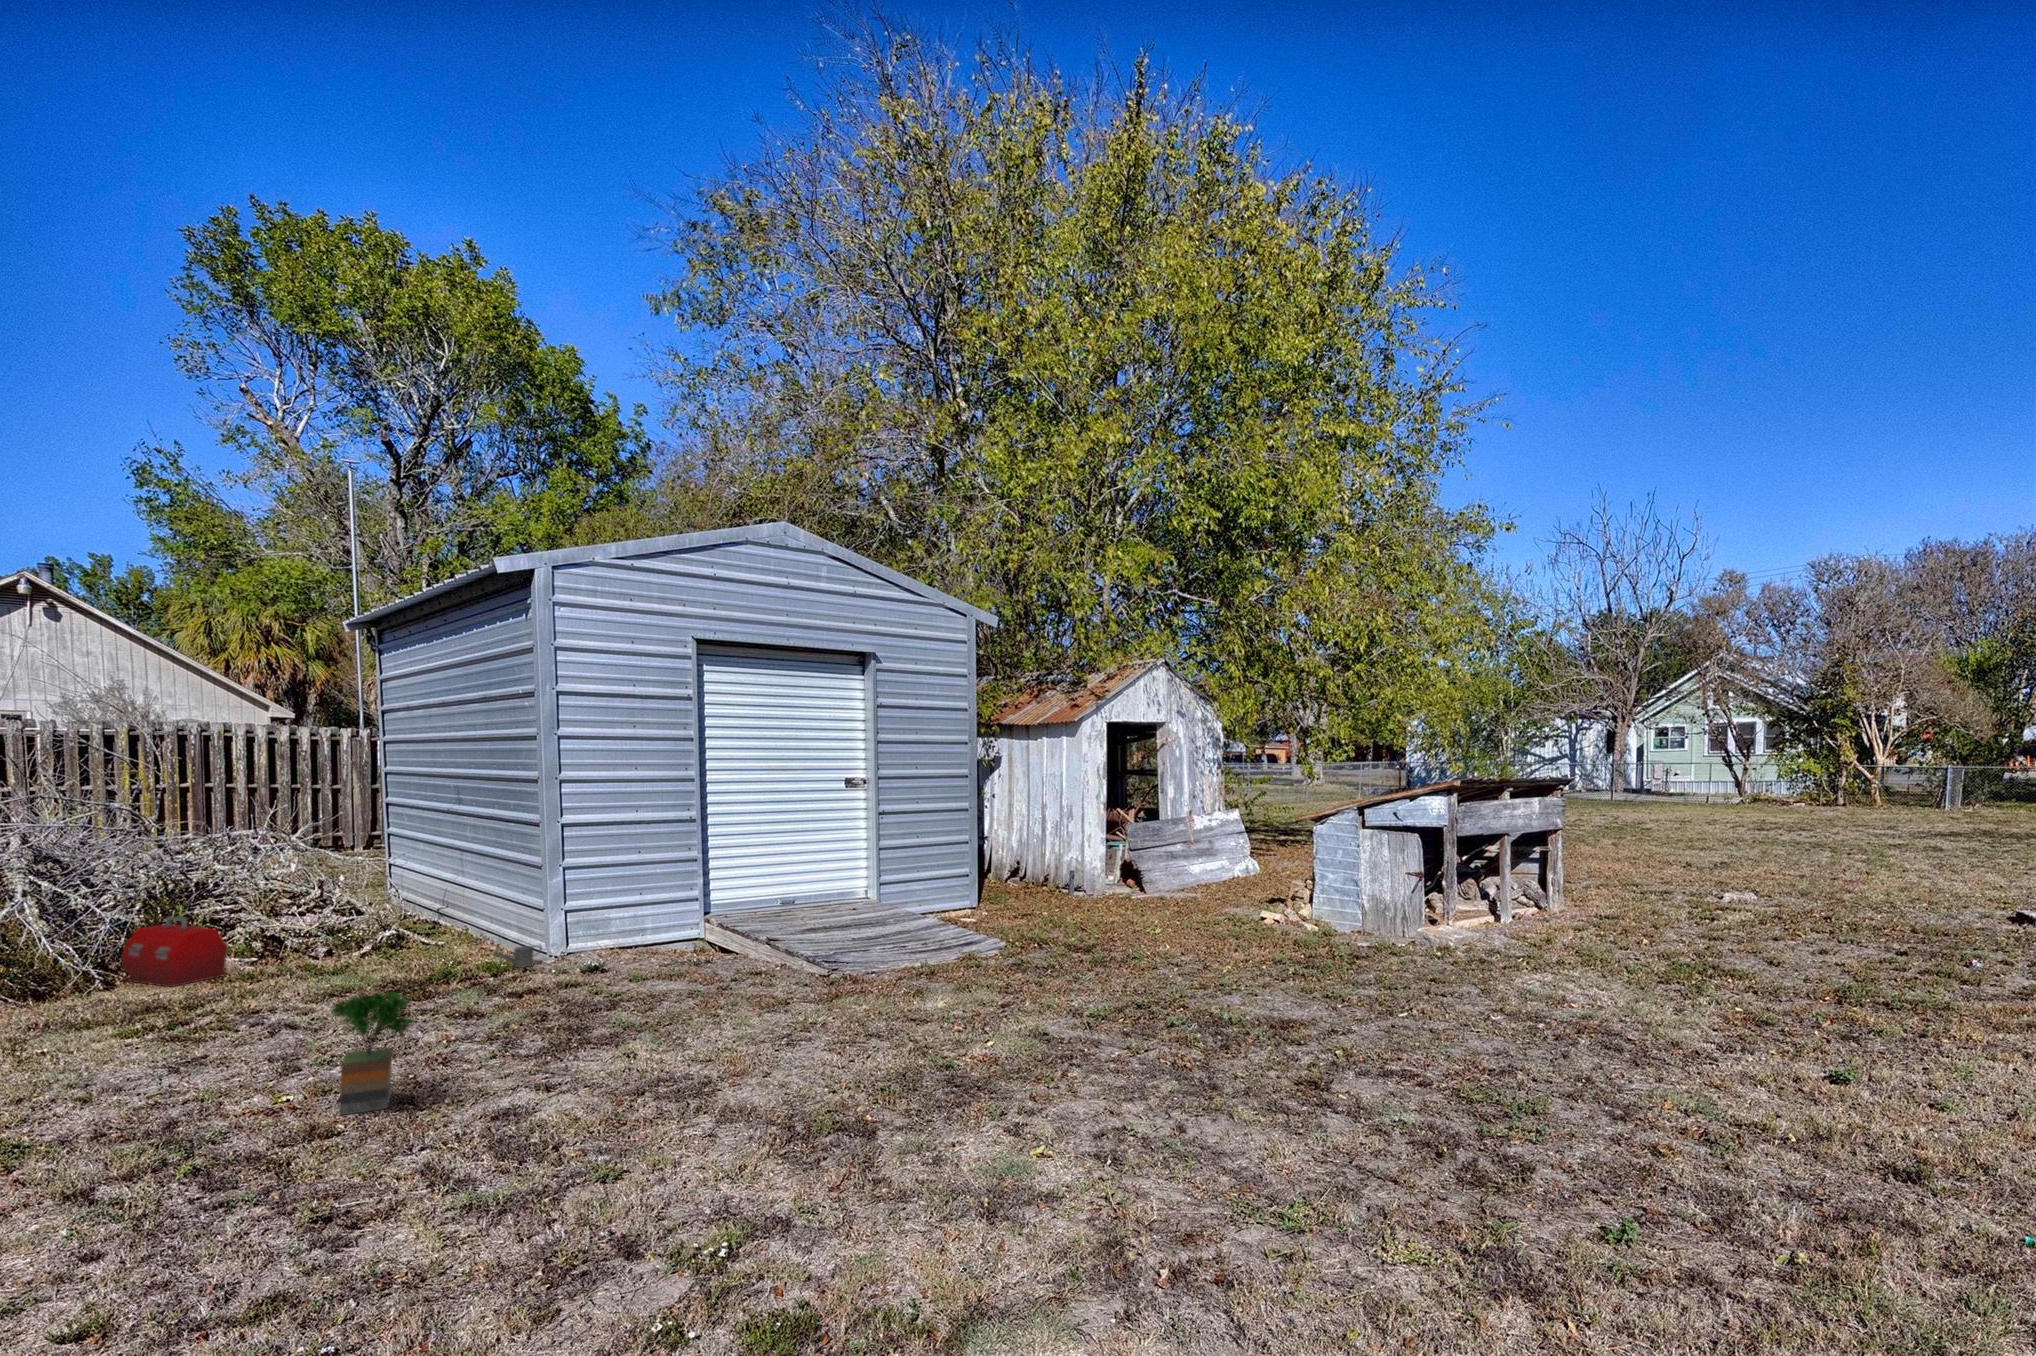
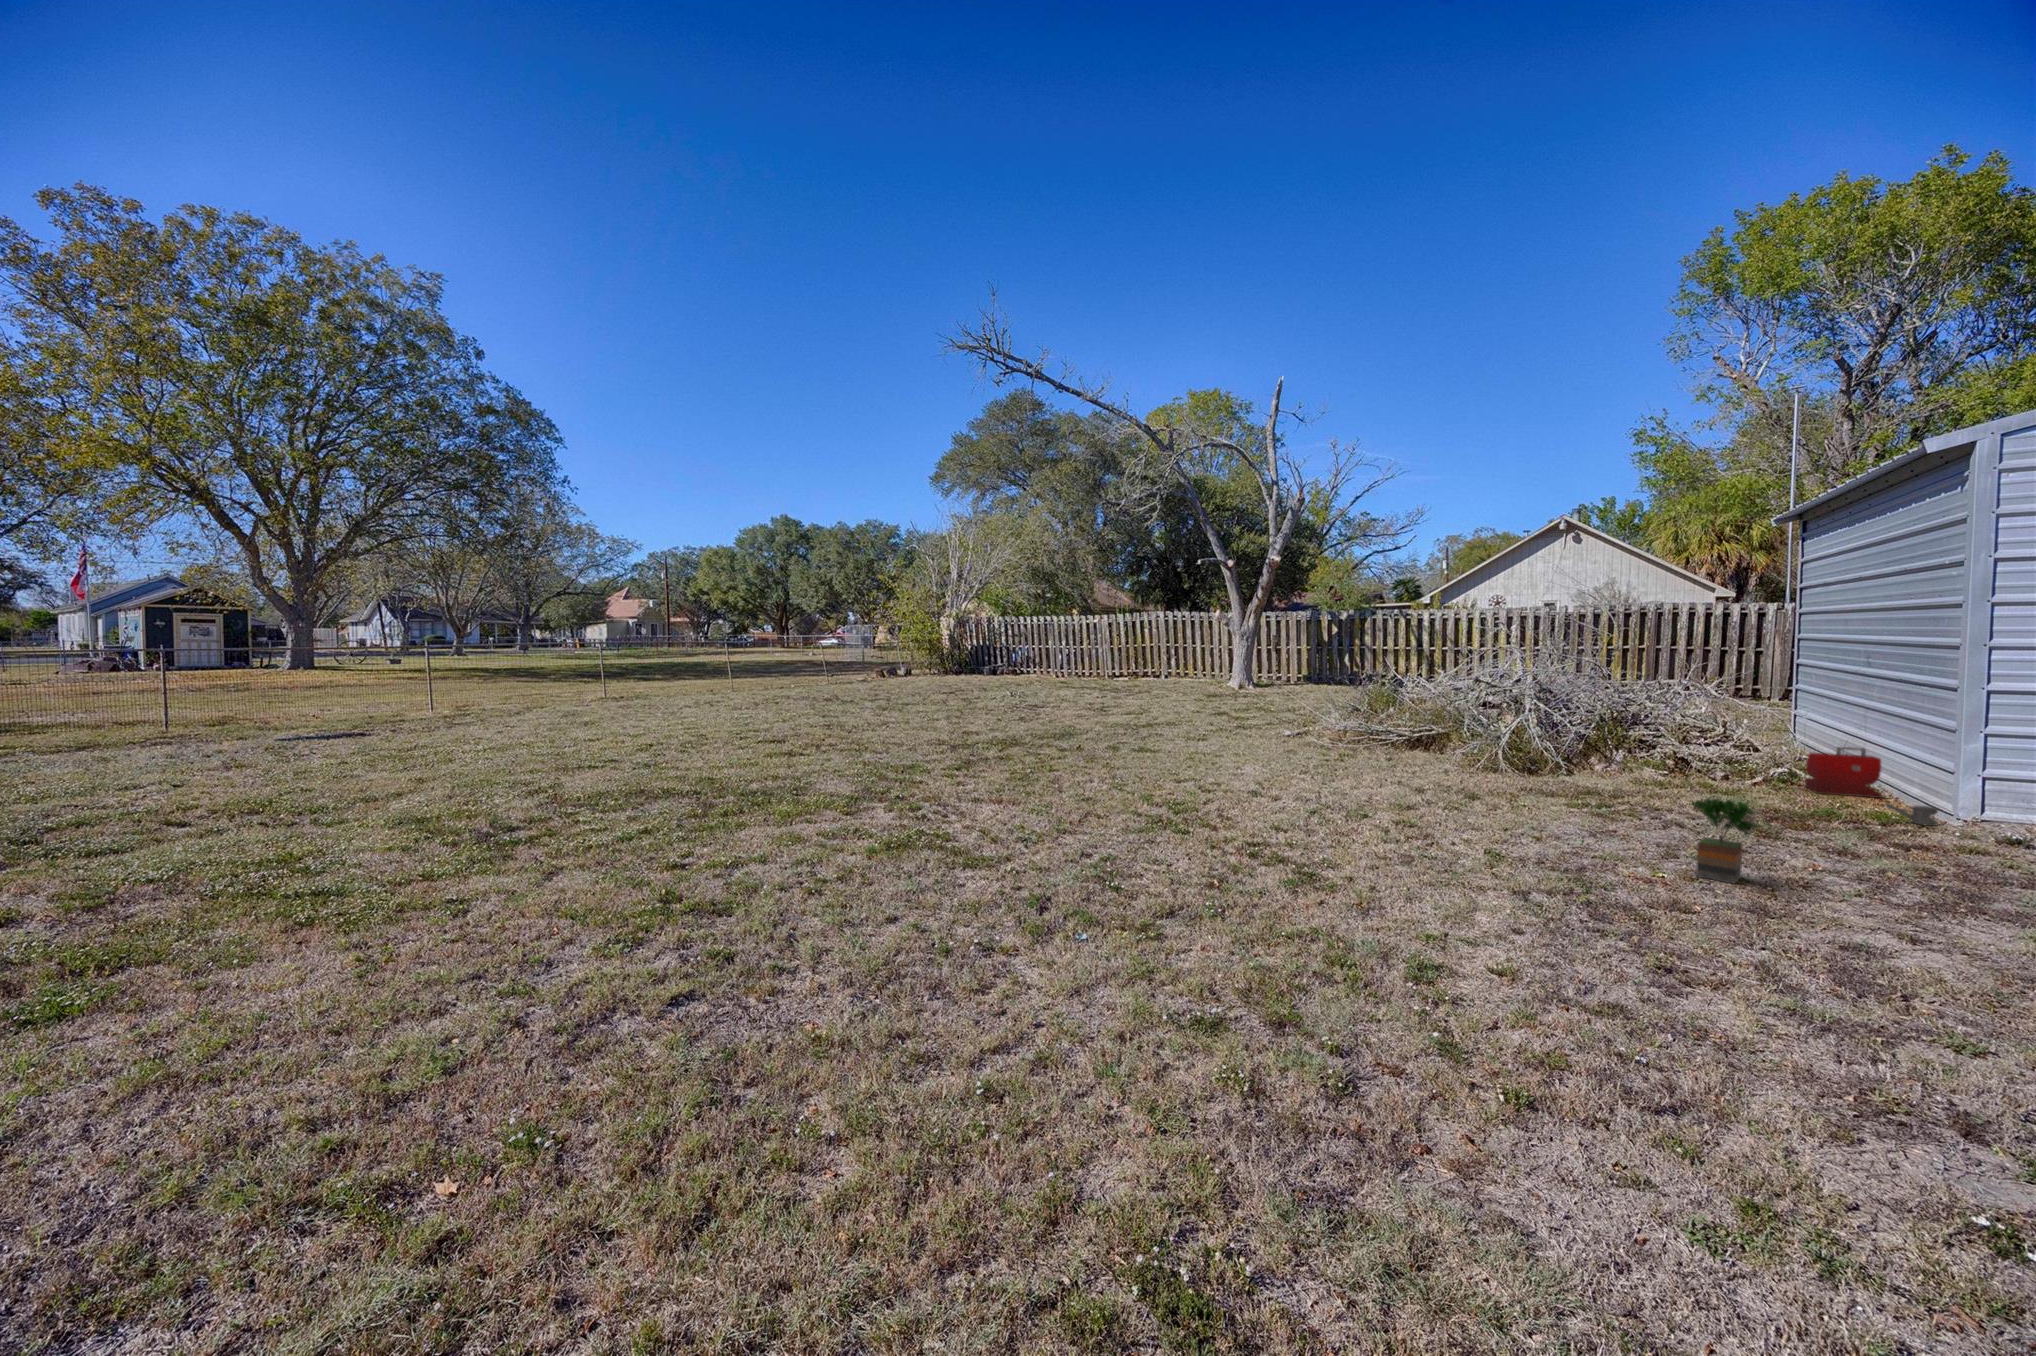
toolbox: present [122,916,227,987] -> present [1805,747,1886,798]

